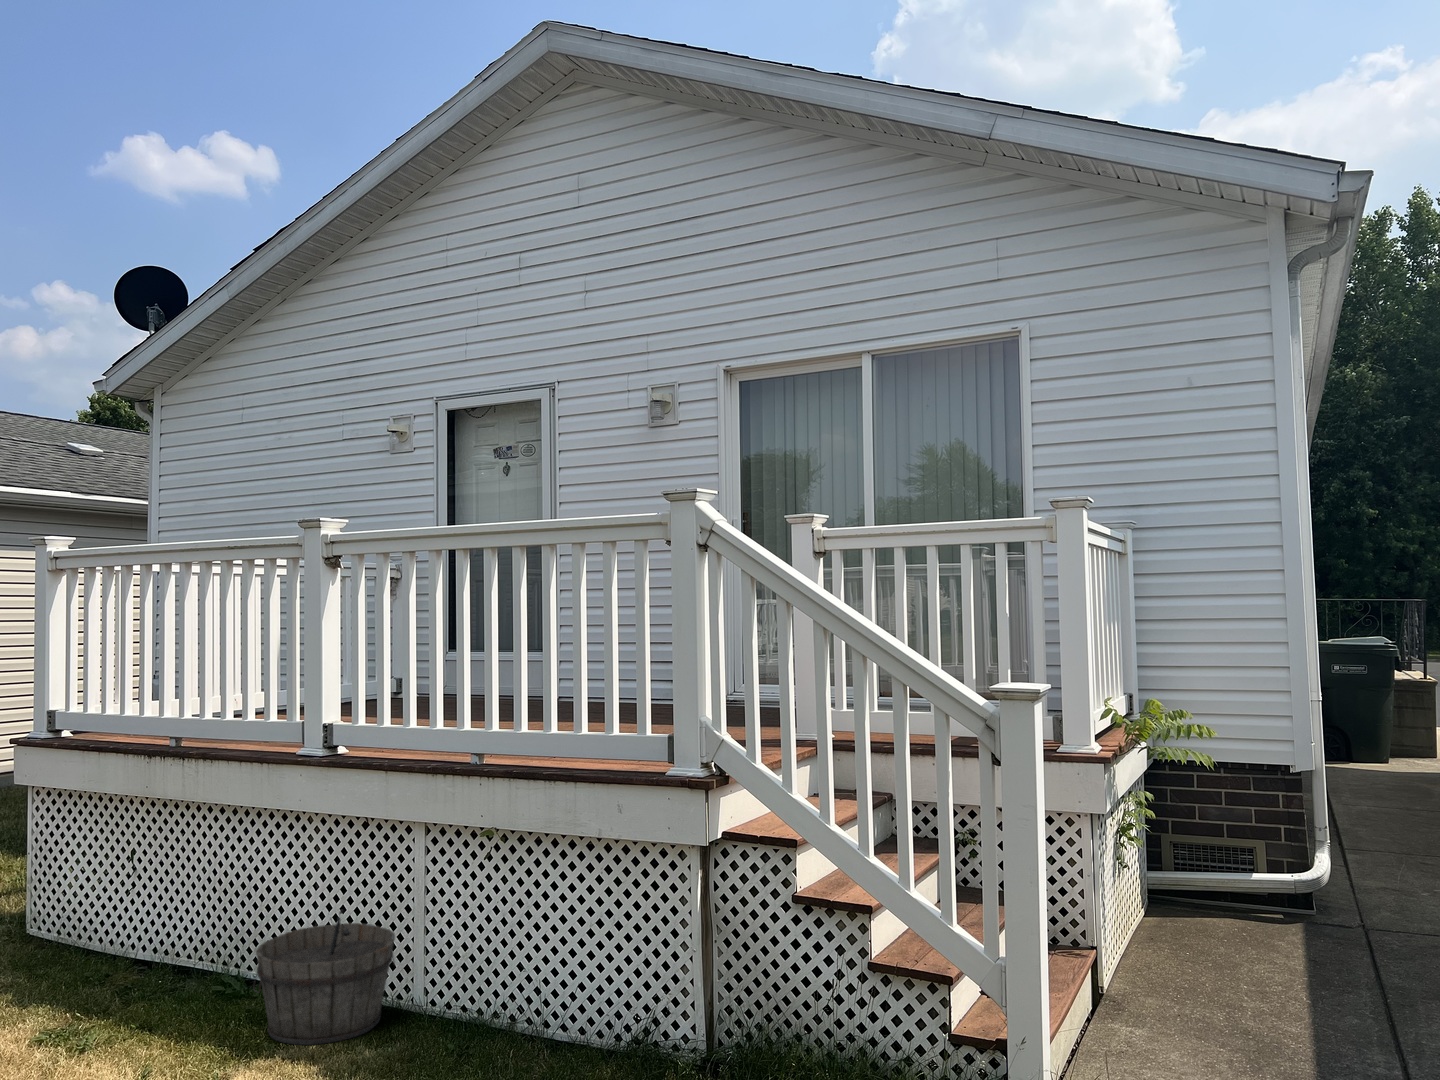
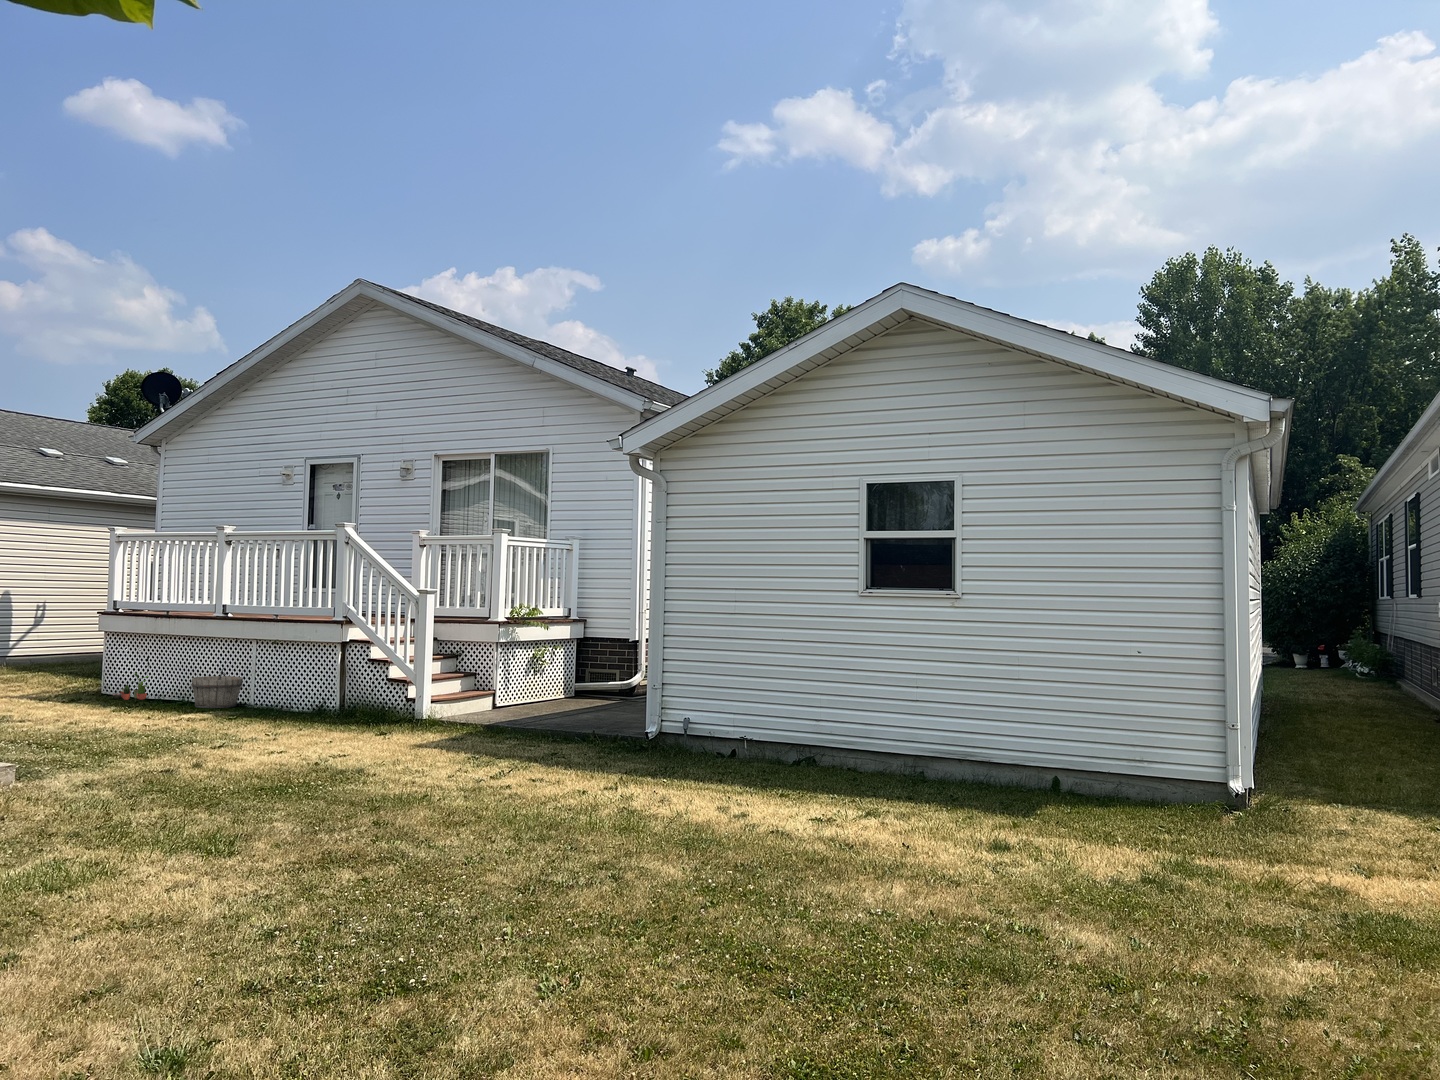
potted plant: none [44,903,138,984] -> present [113,673,149,700]

